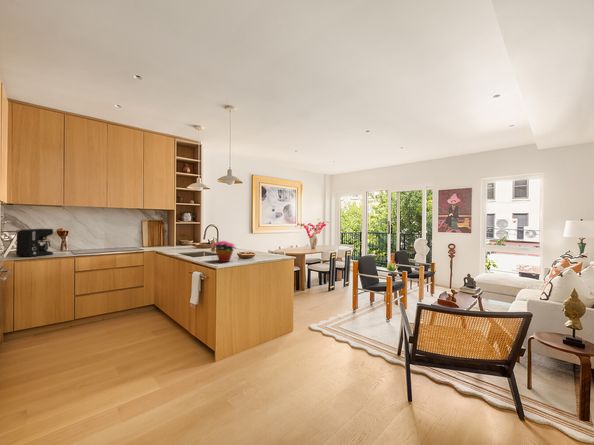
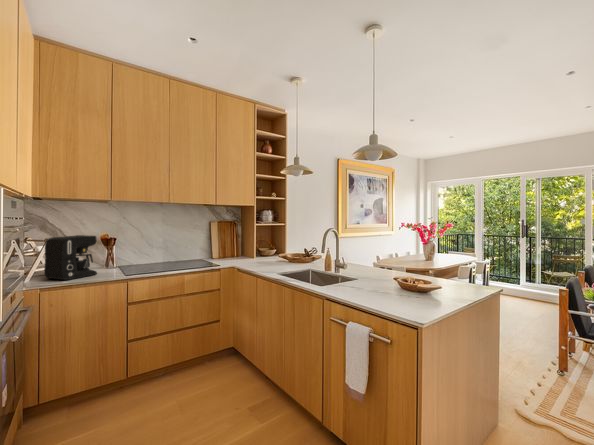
flower arrangement: present [213,241,235,262] -> none [371,261,435,304]

